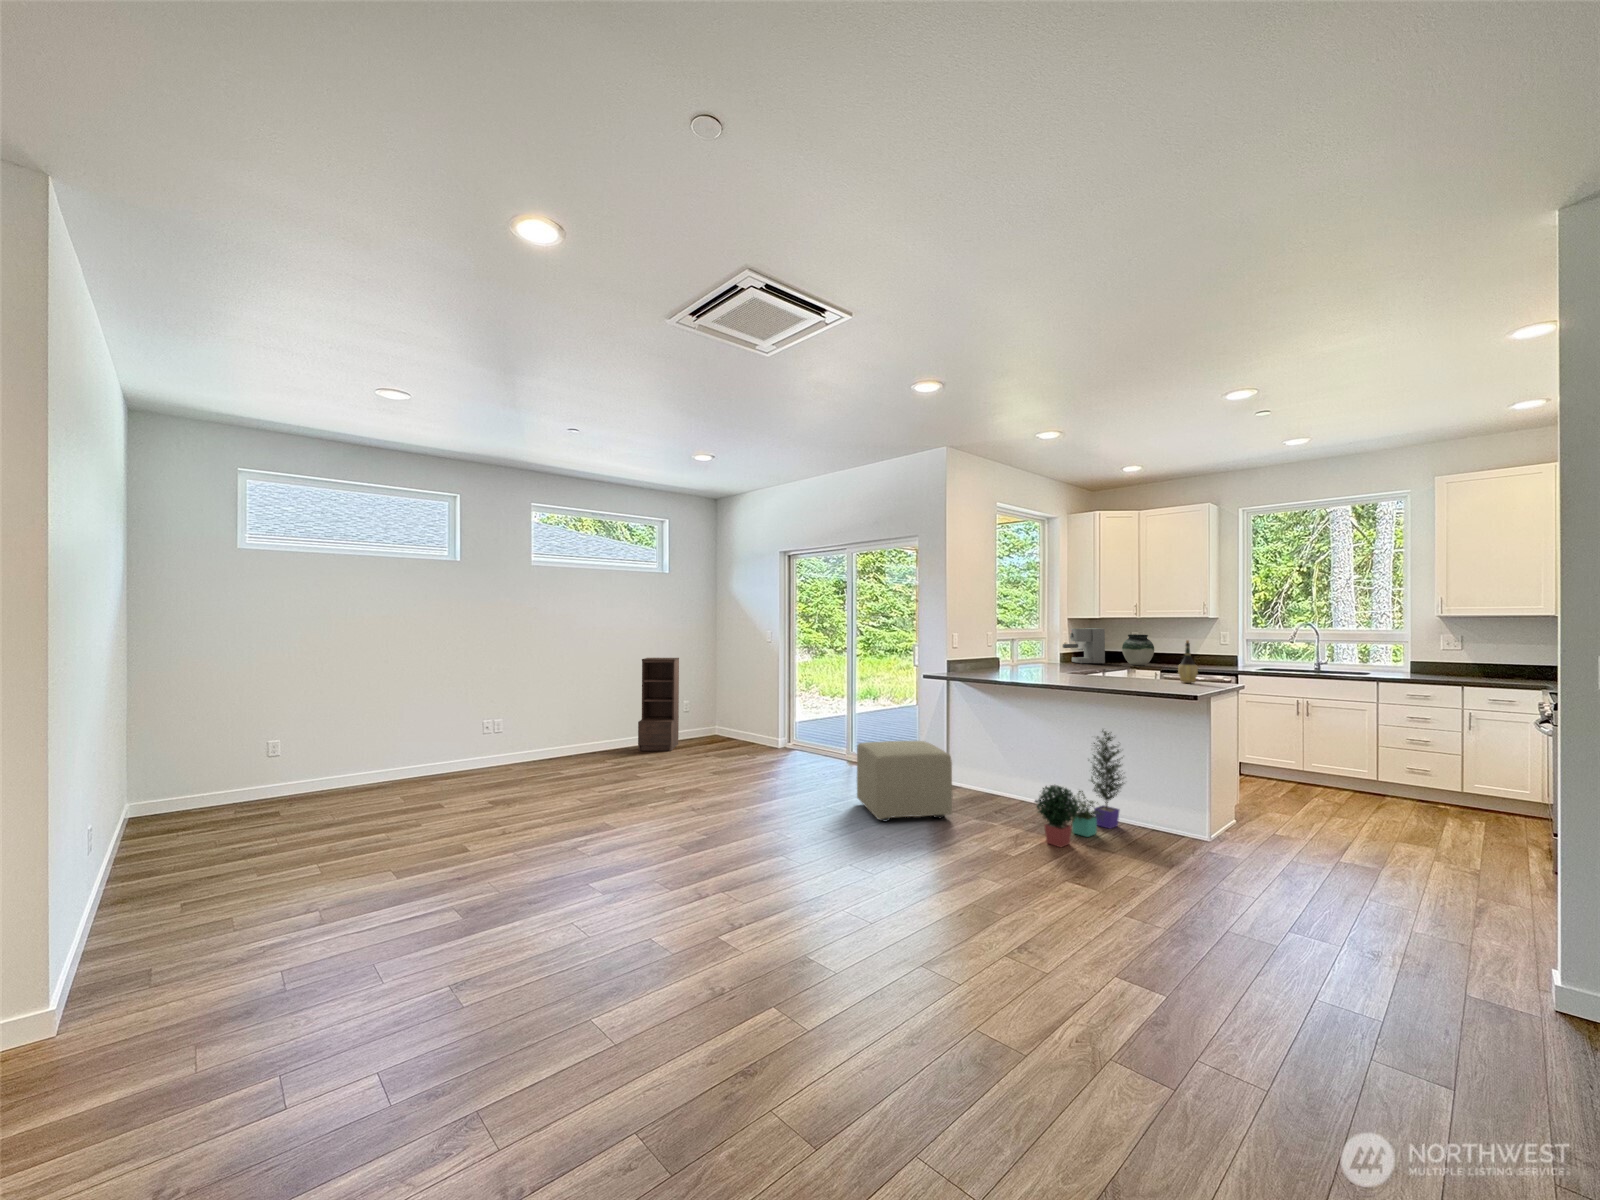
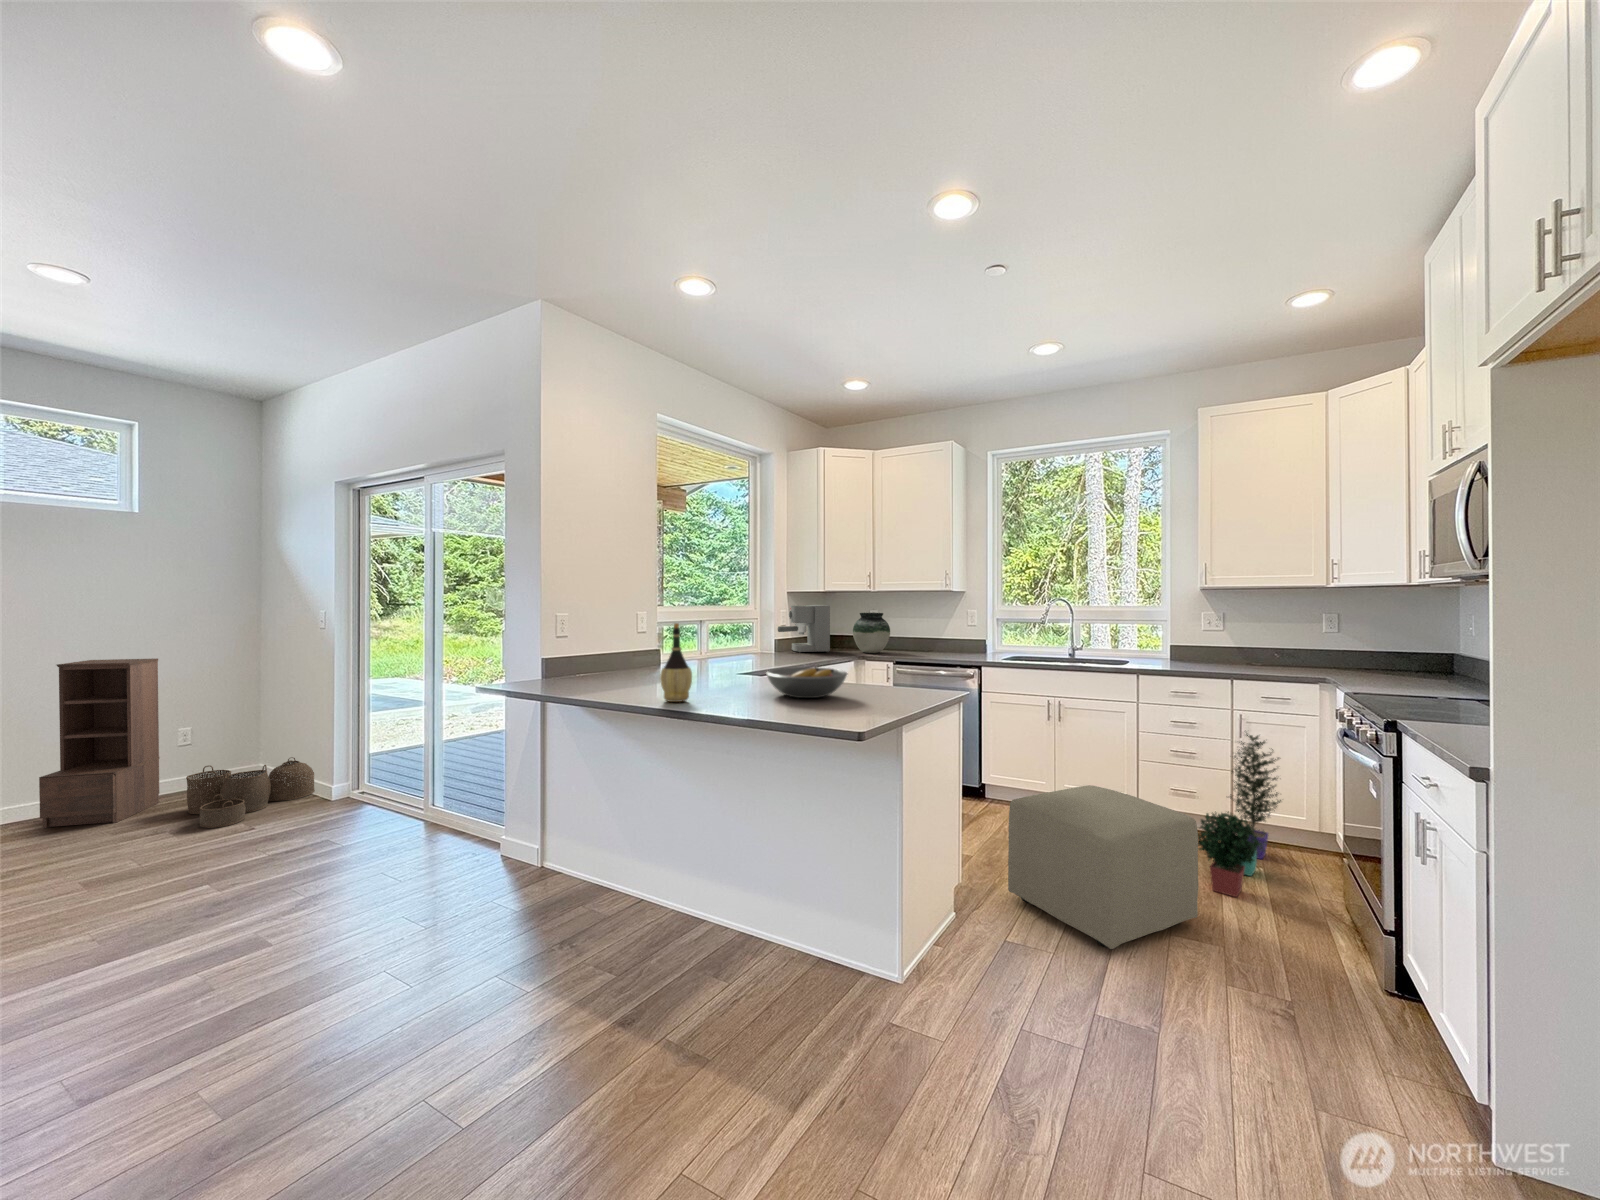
wine bottle: present [1178,640,1198,683] -> present [660,623,692,702]
fruit bowl: none [1095,664,1151,682] -> present [766,667,847,698]
woven basket: none [701,722,758,756] -> present [186,757,315,828]
potted plant: present [1035,730,1124,847] -> present [1198,733,1281,897]
ottoman: present [857,741,952,821] -> present [1008,785,1198,949]

